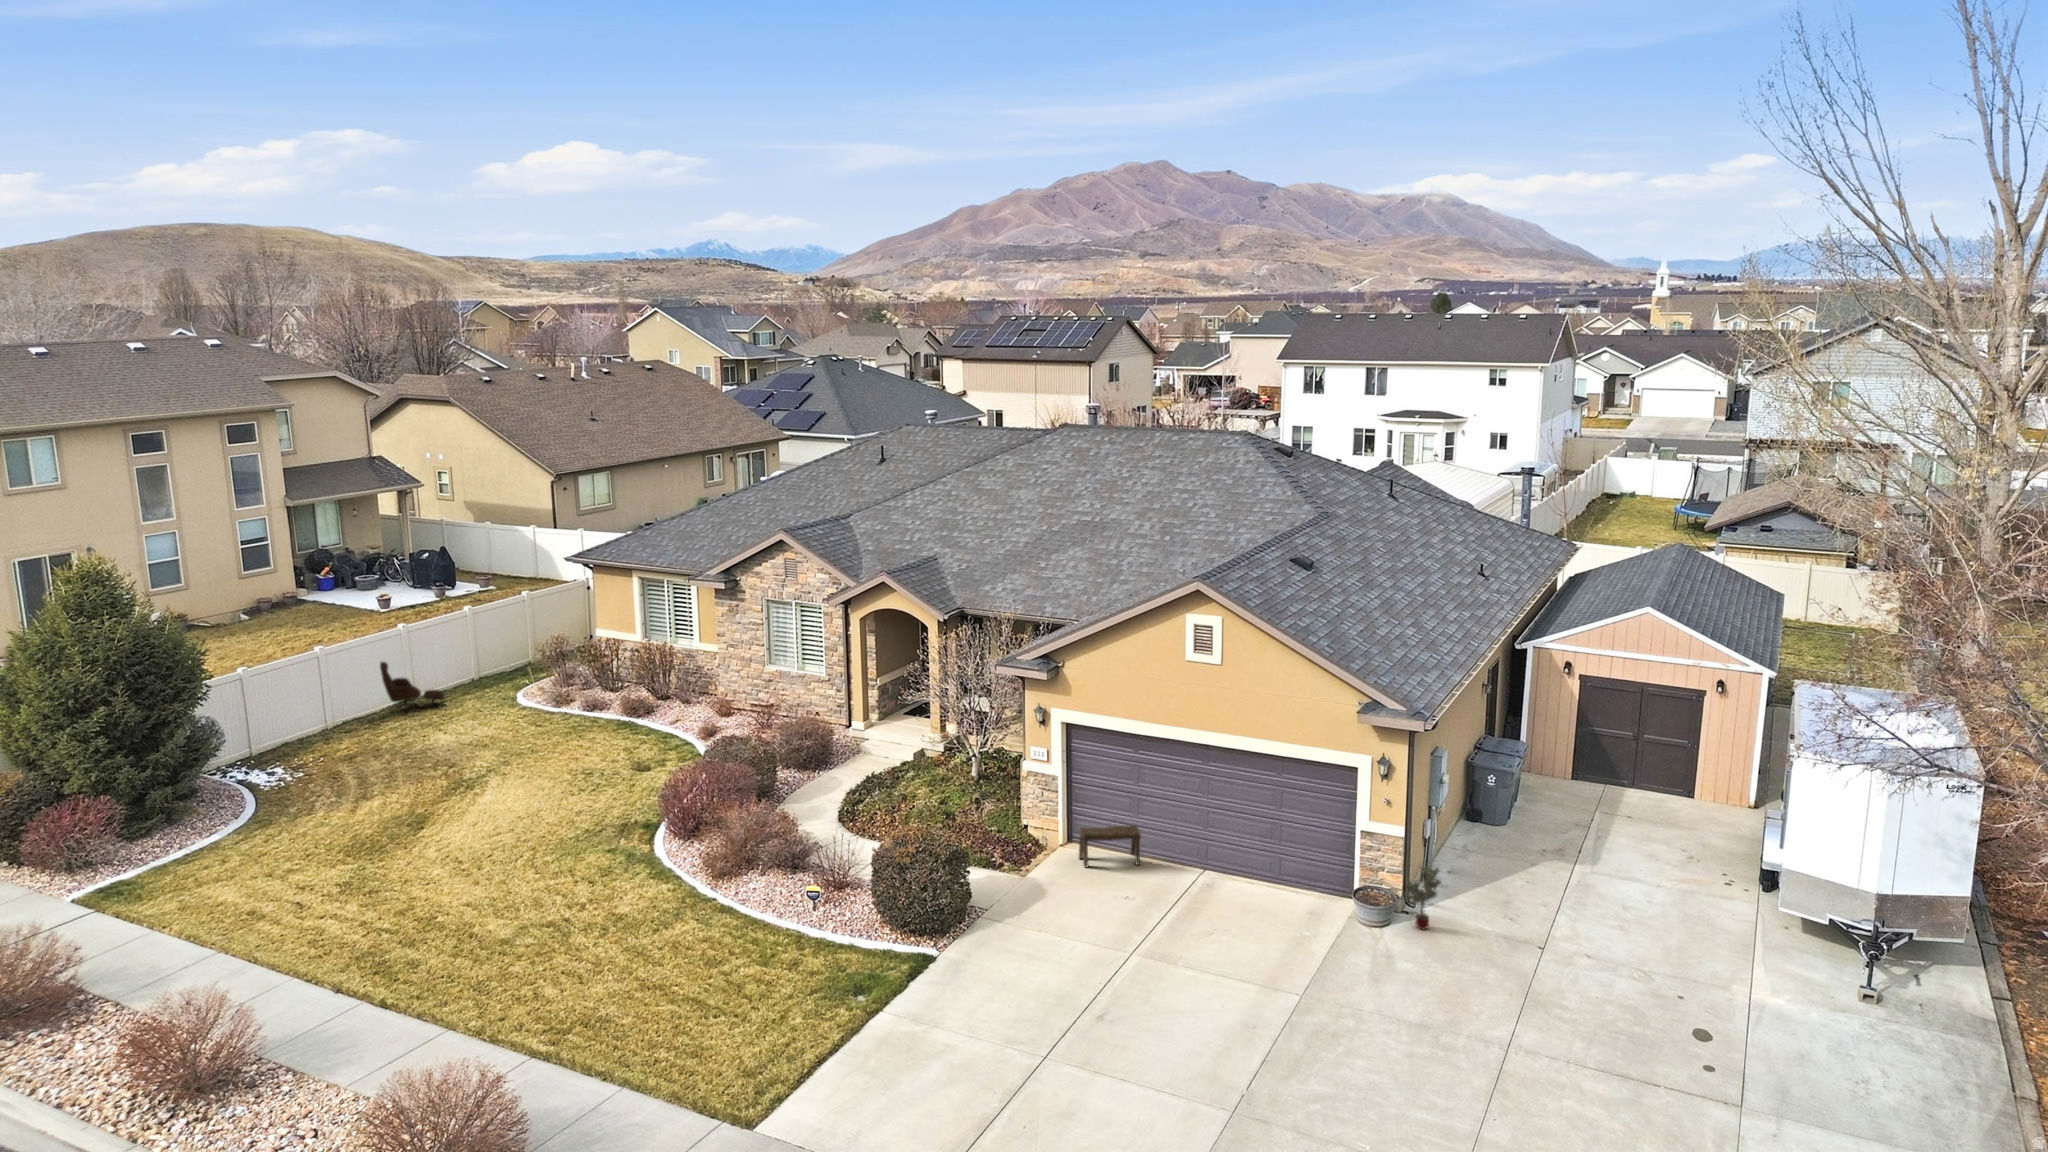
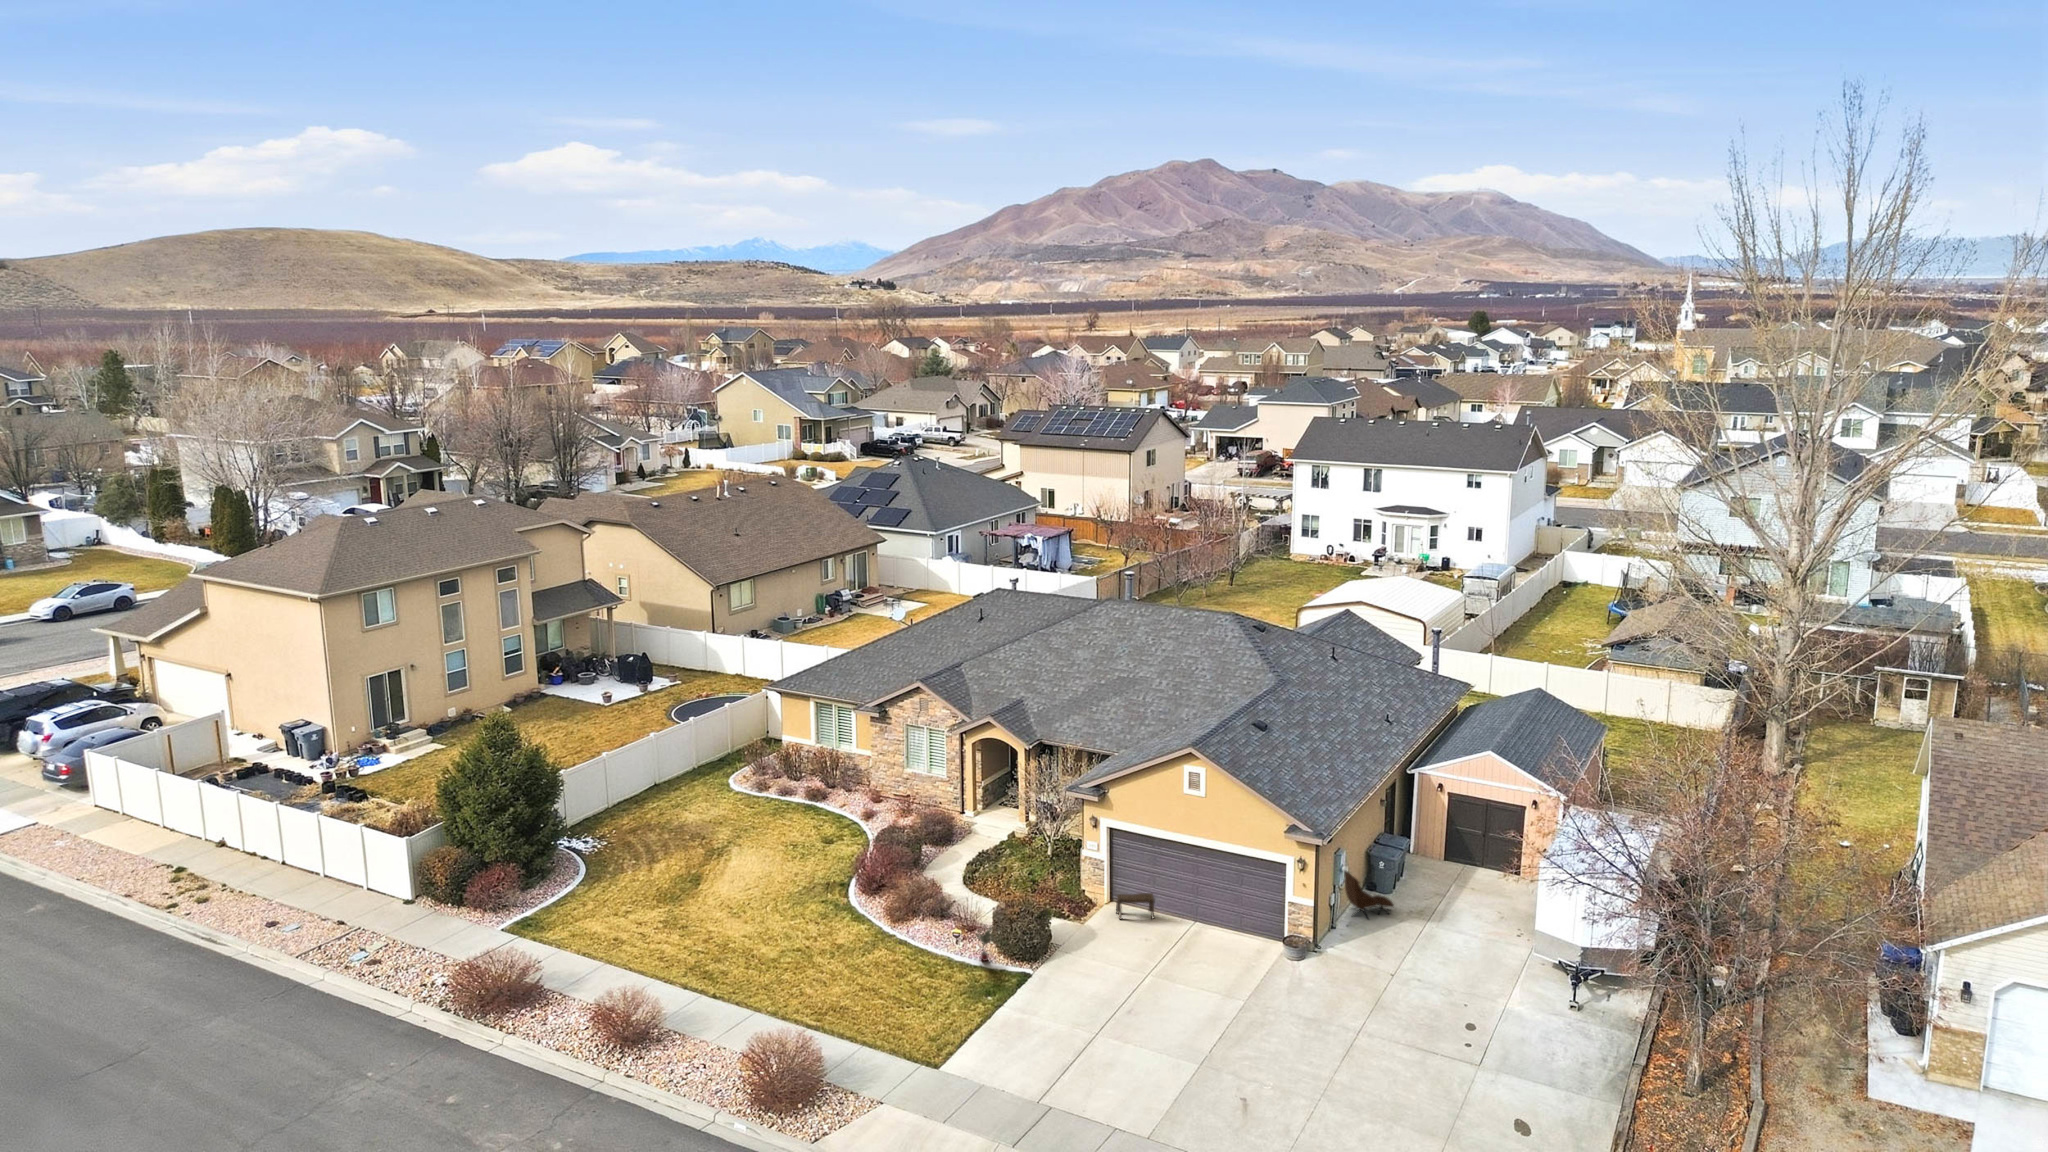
lounge chair: present [380,662,444,713] -> present [1344,871,1394,915]
potted tree: present [1405,866,1441,929] -> present [976,925,996,961]

